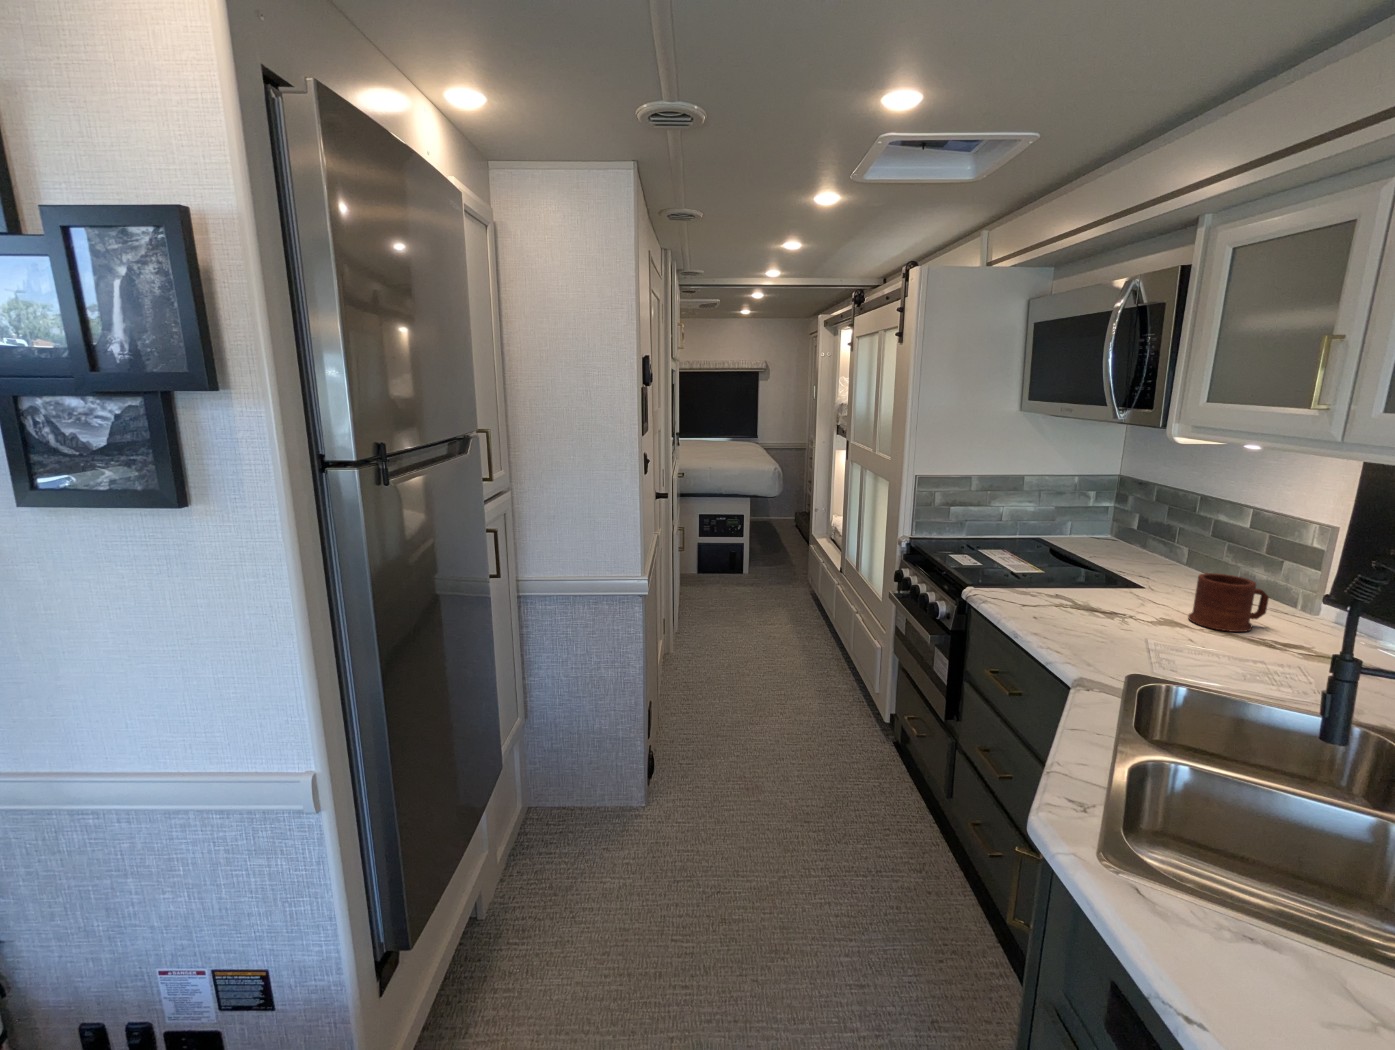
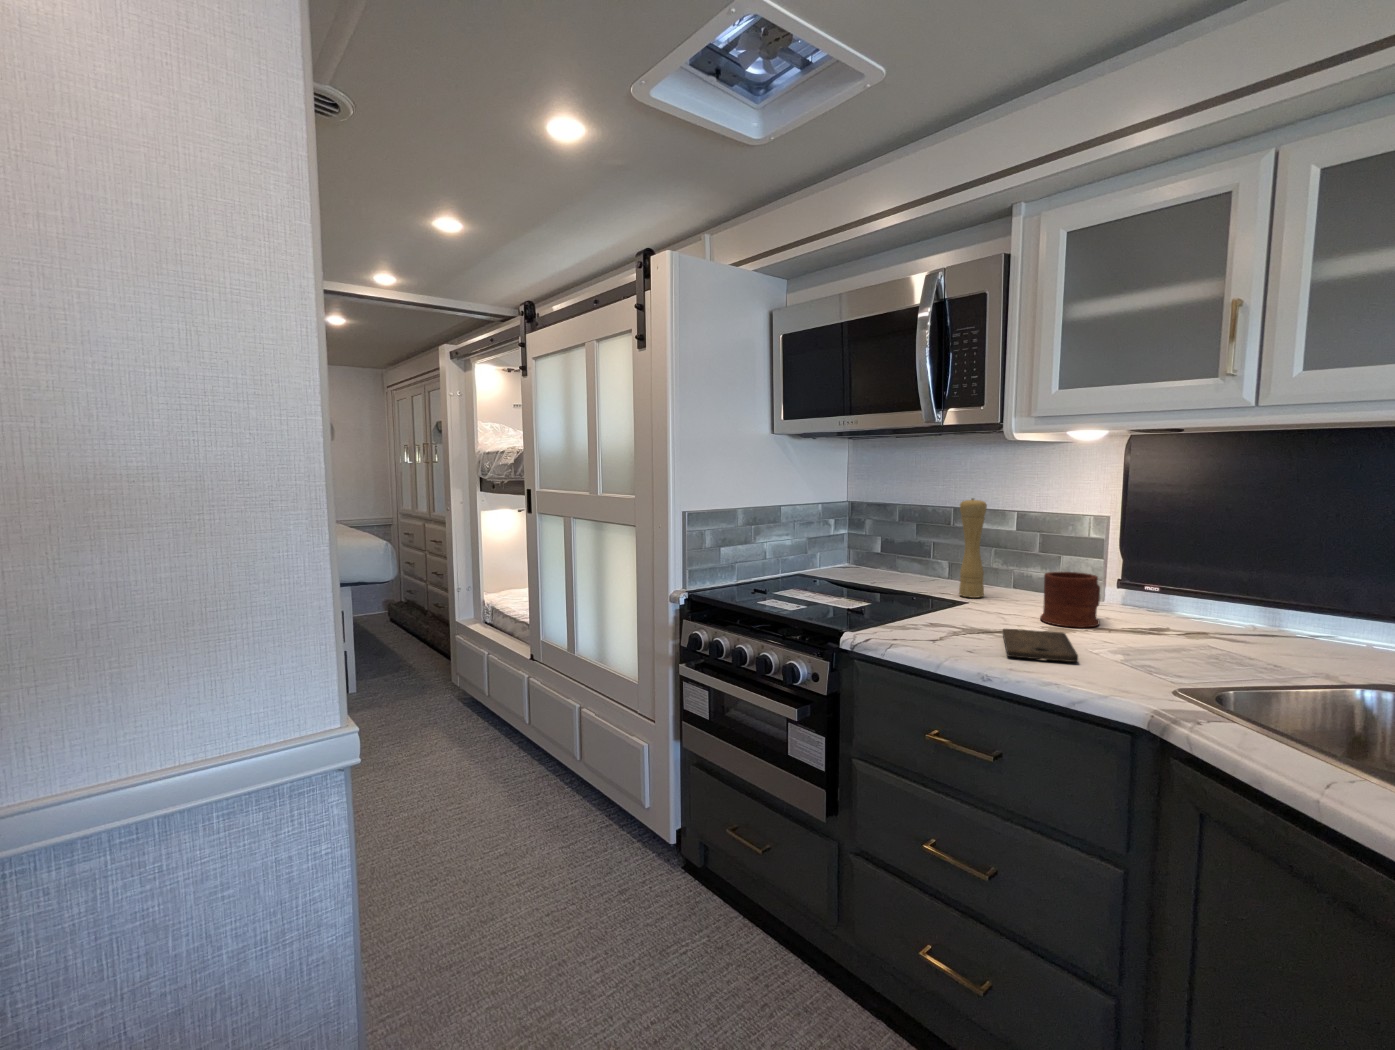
pepper mill: none [1159,490,1201,587] -> present [959,498,987,598]
cutting board: none [1074,613,1172,648] -> present [1003,629,1078,662]

